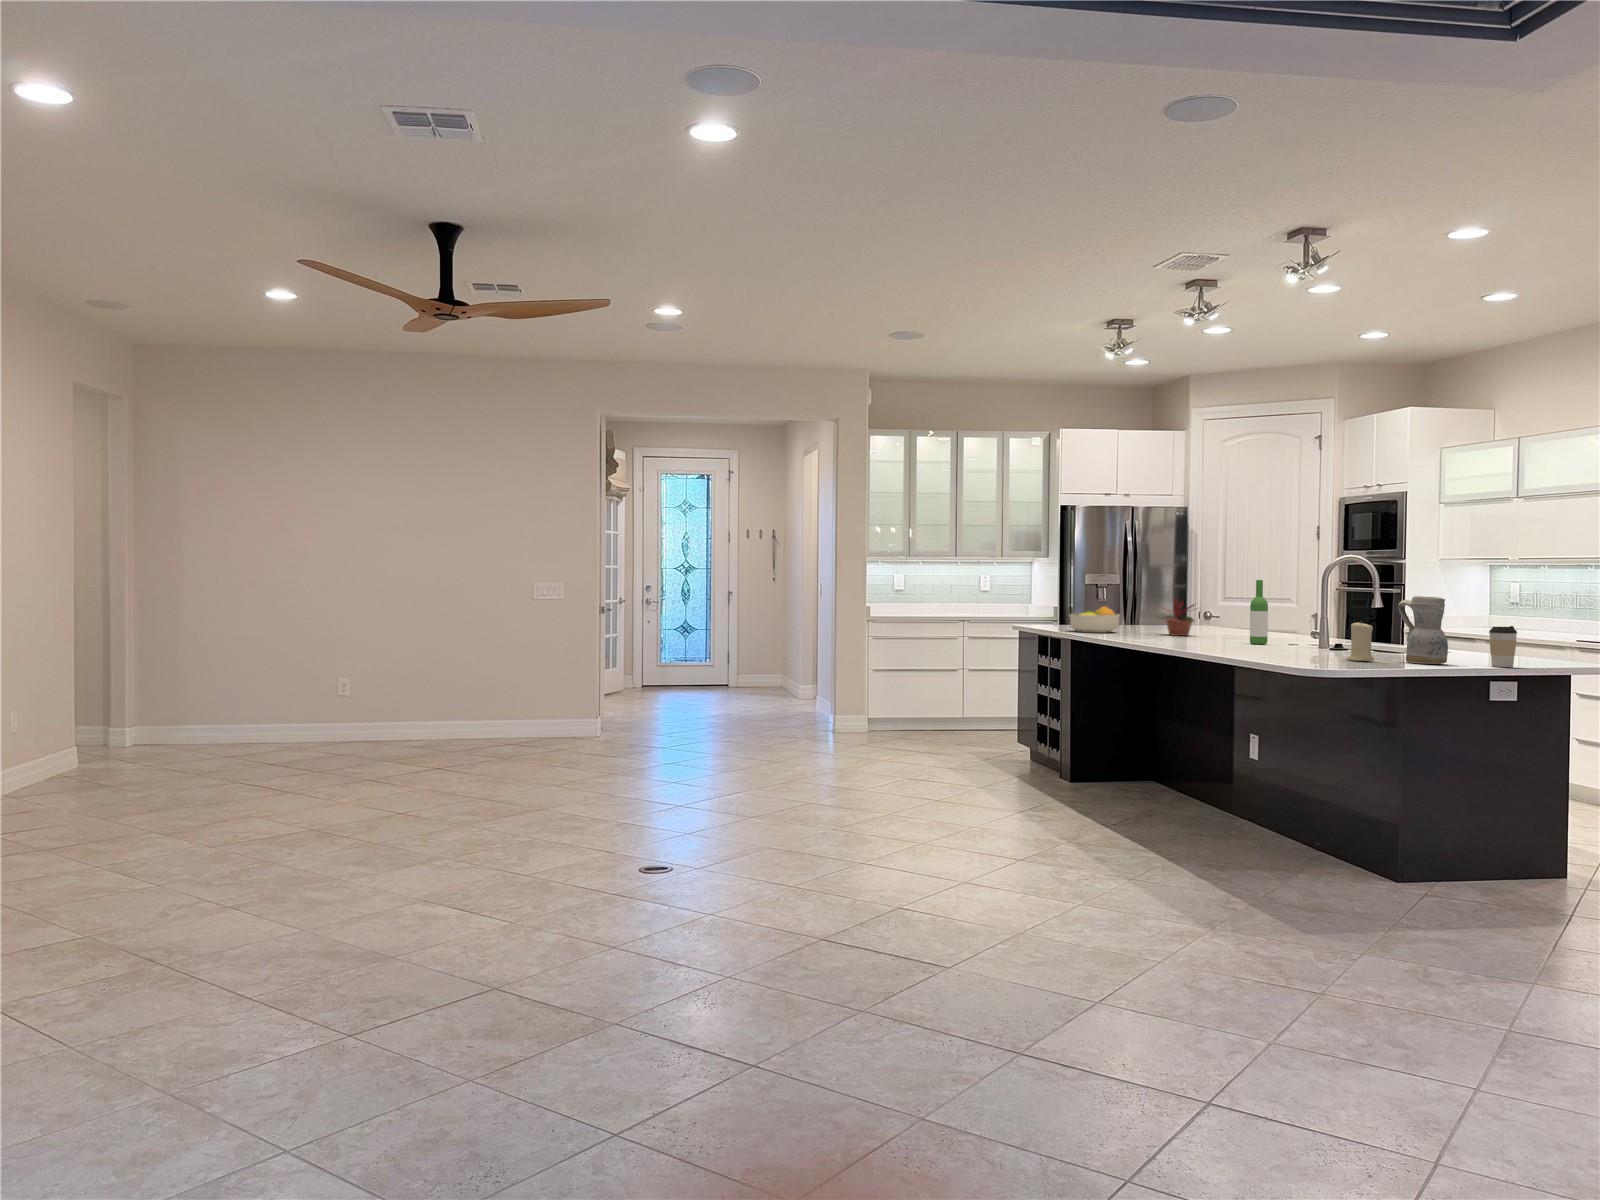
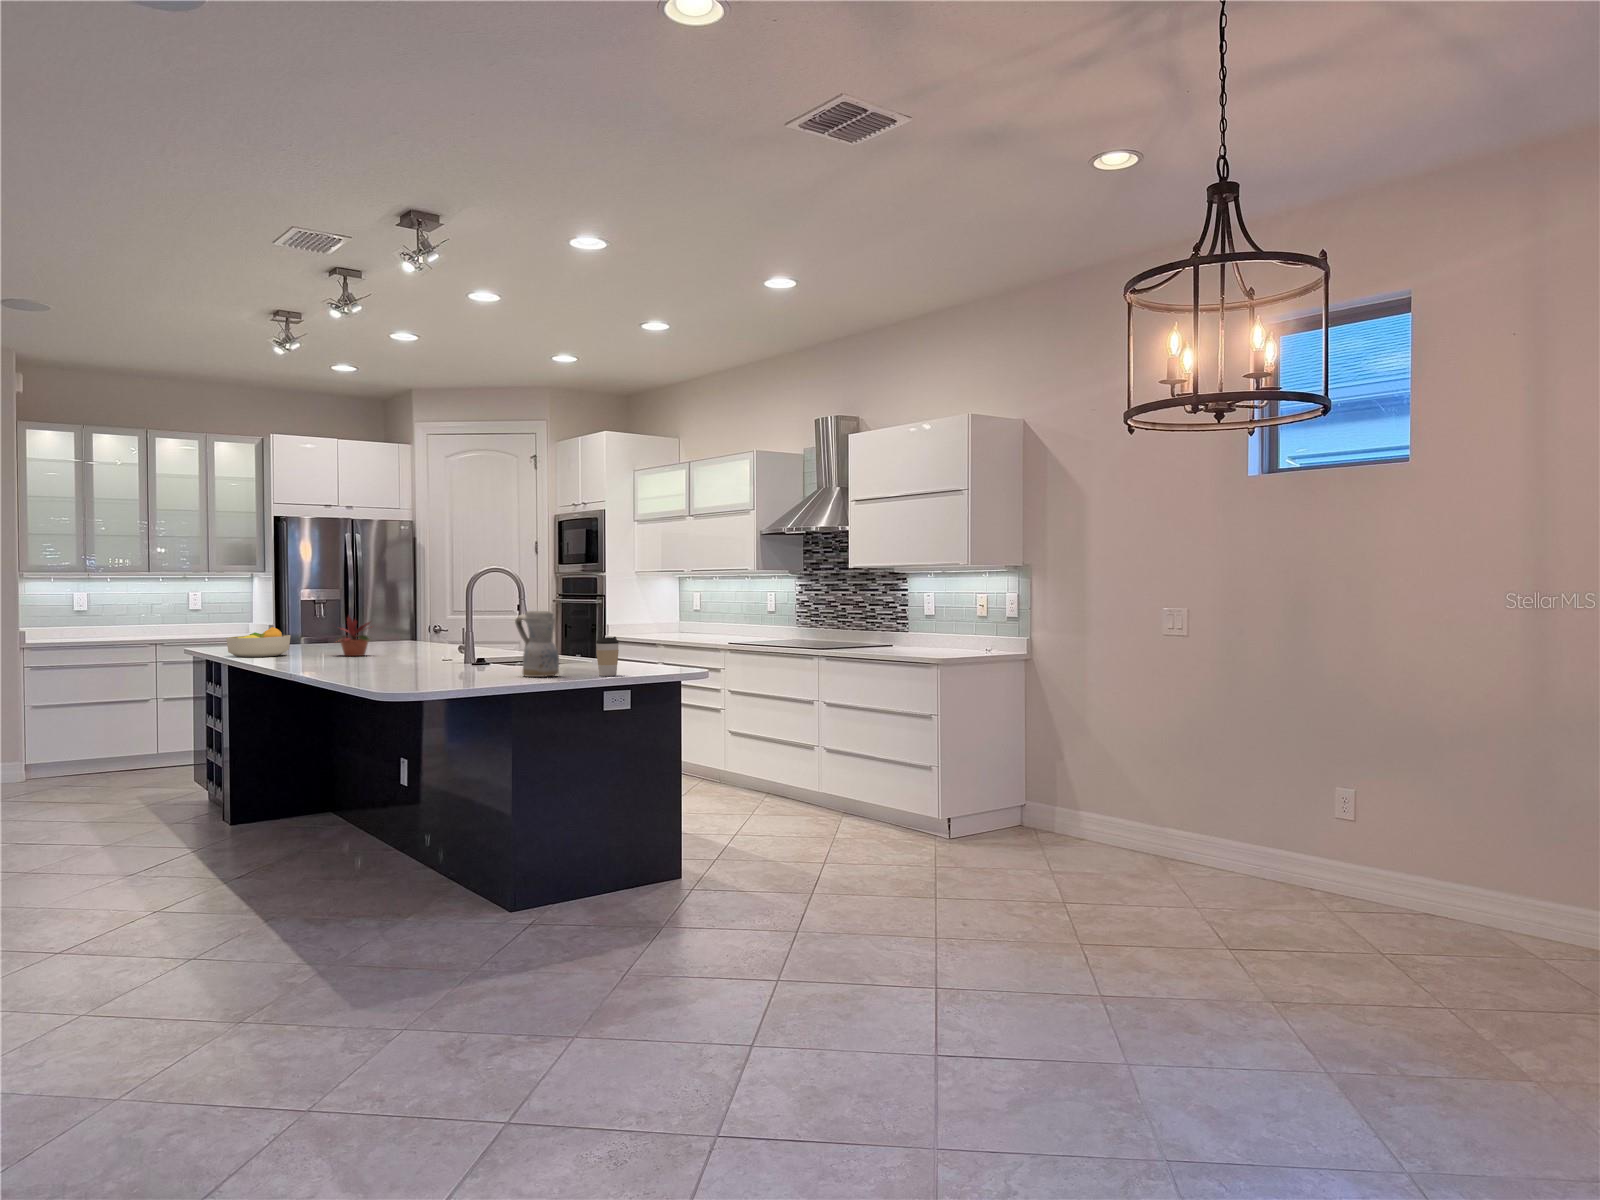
wine bottle: present [1250,580,1268,644] -> none [409,596,428,663]
candle: present [1346,621,1374,661] -> none [464,637,491,677]

